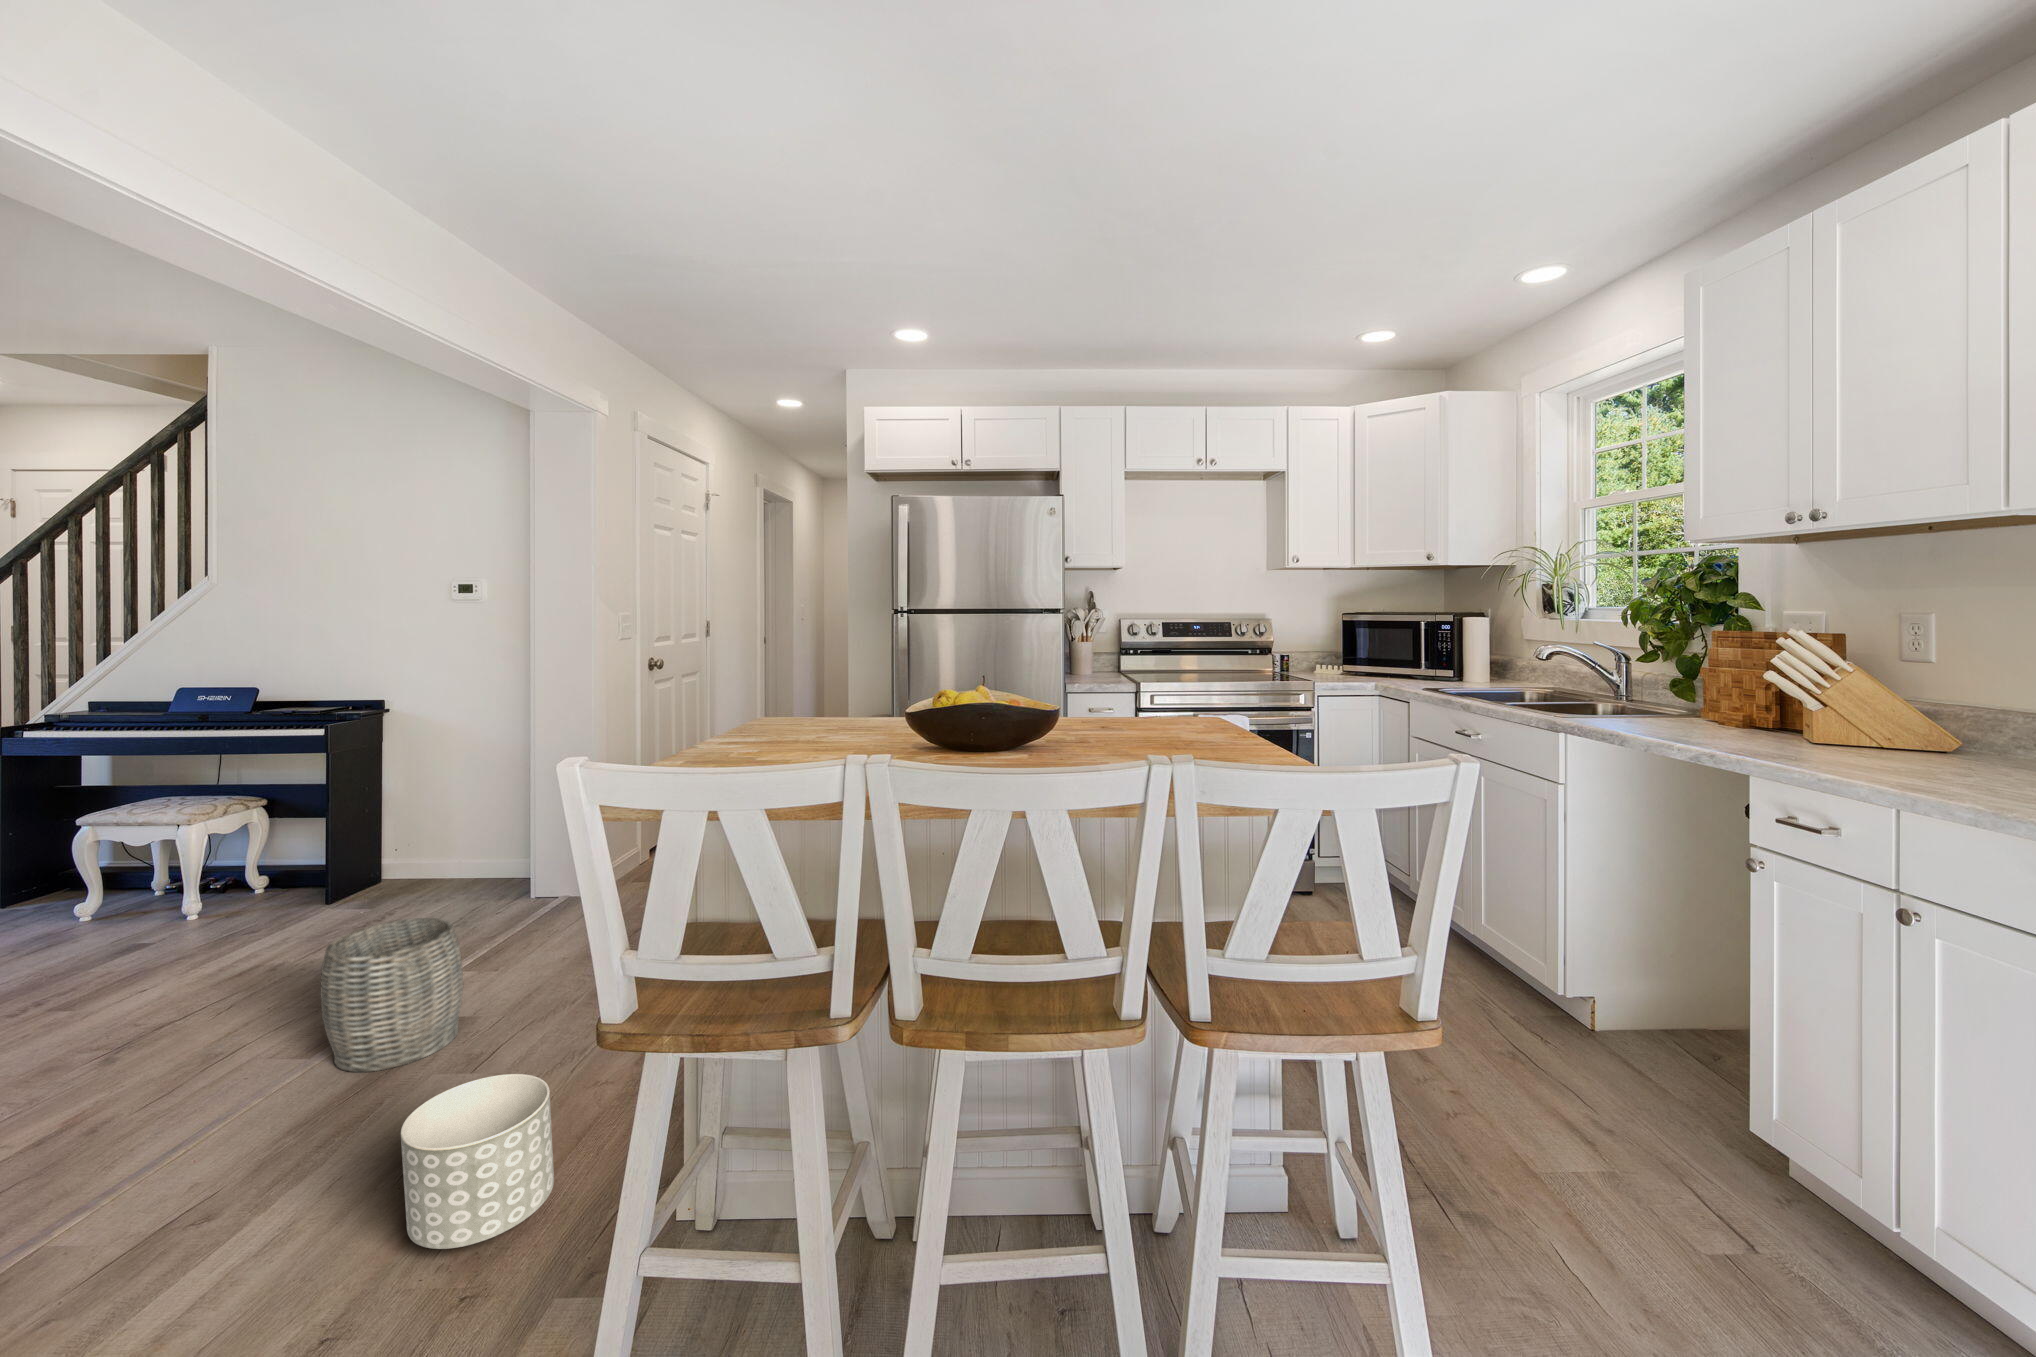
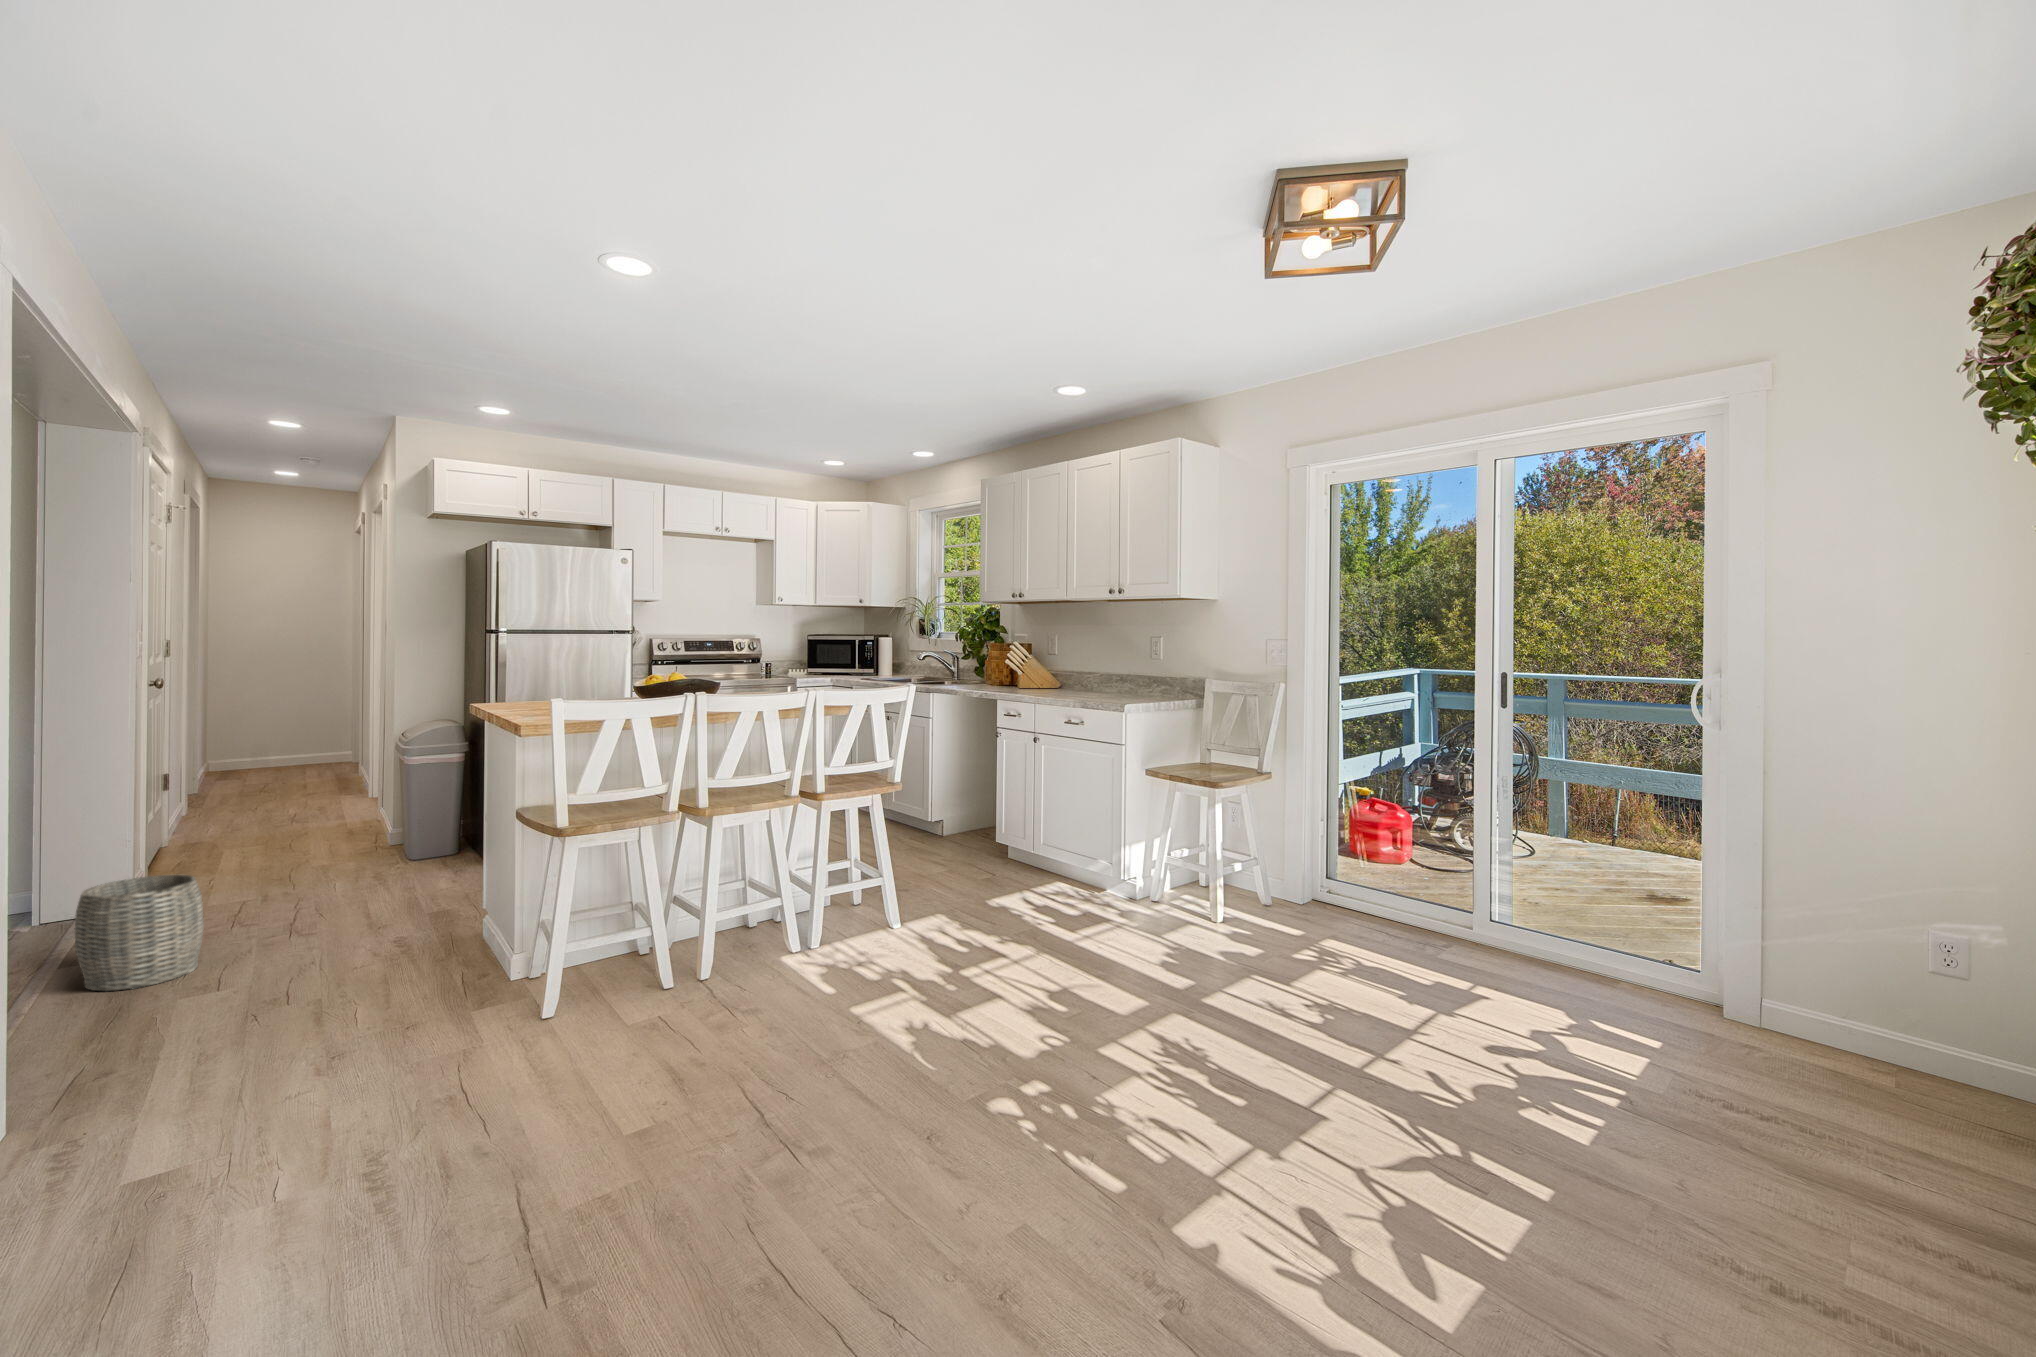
planter: present [401,1074,554,1249] -> none [351,909,443,995]

